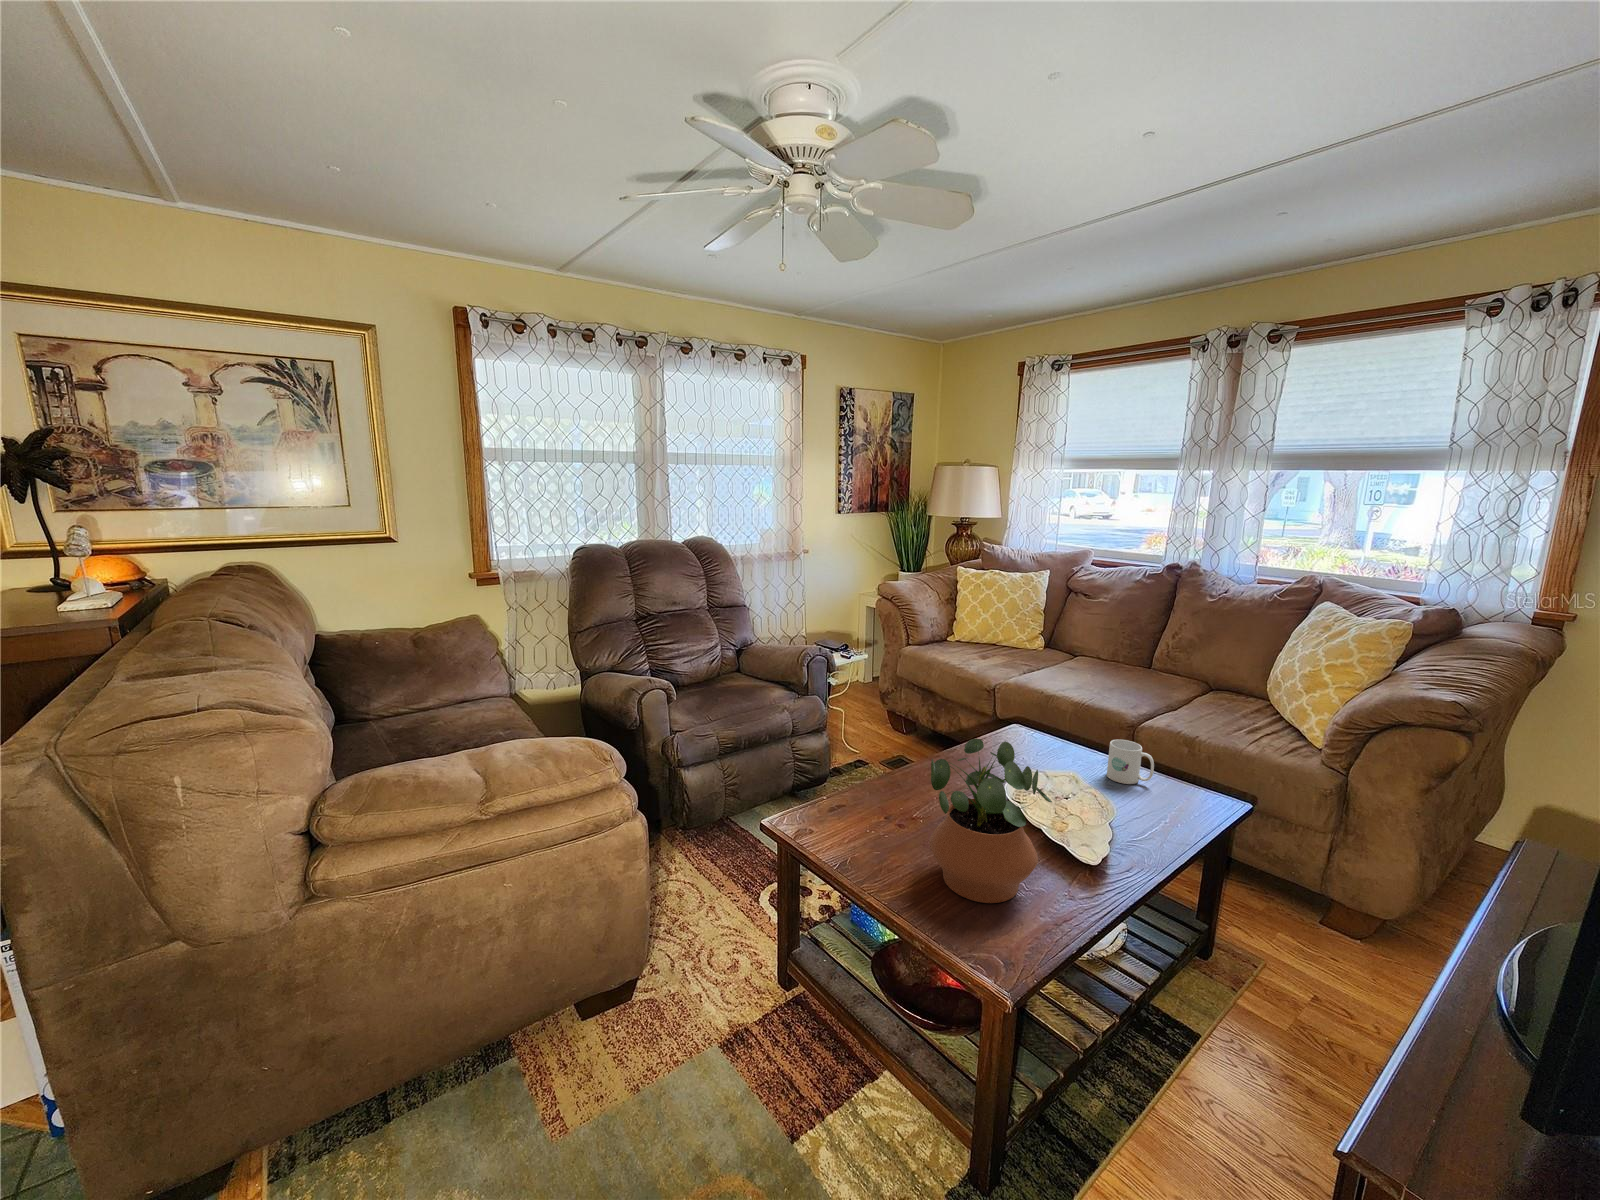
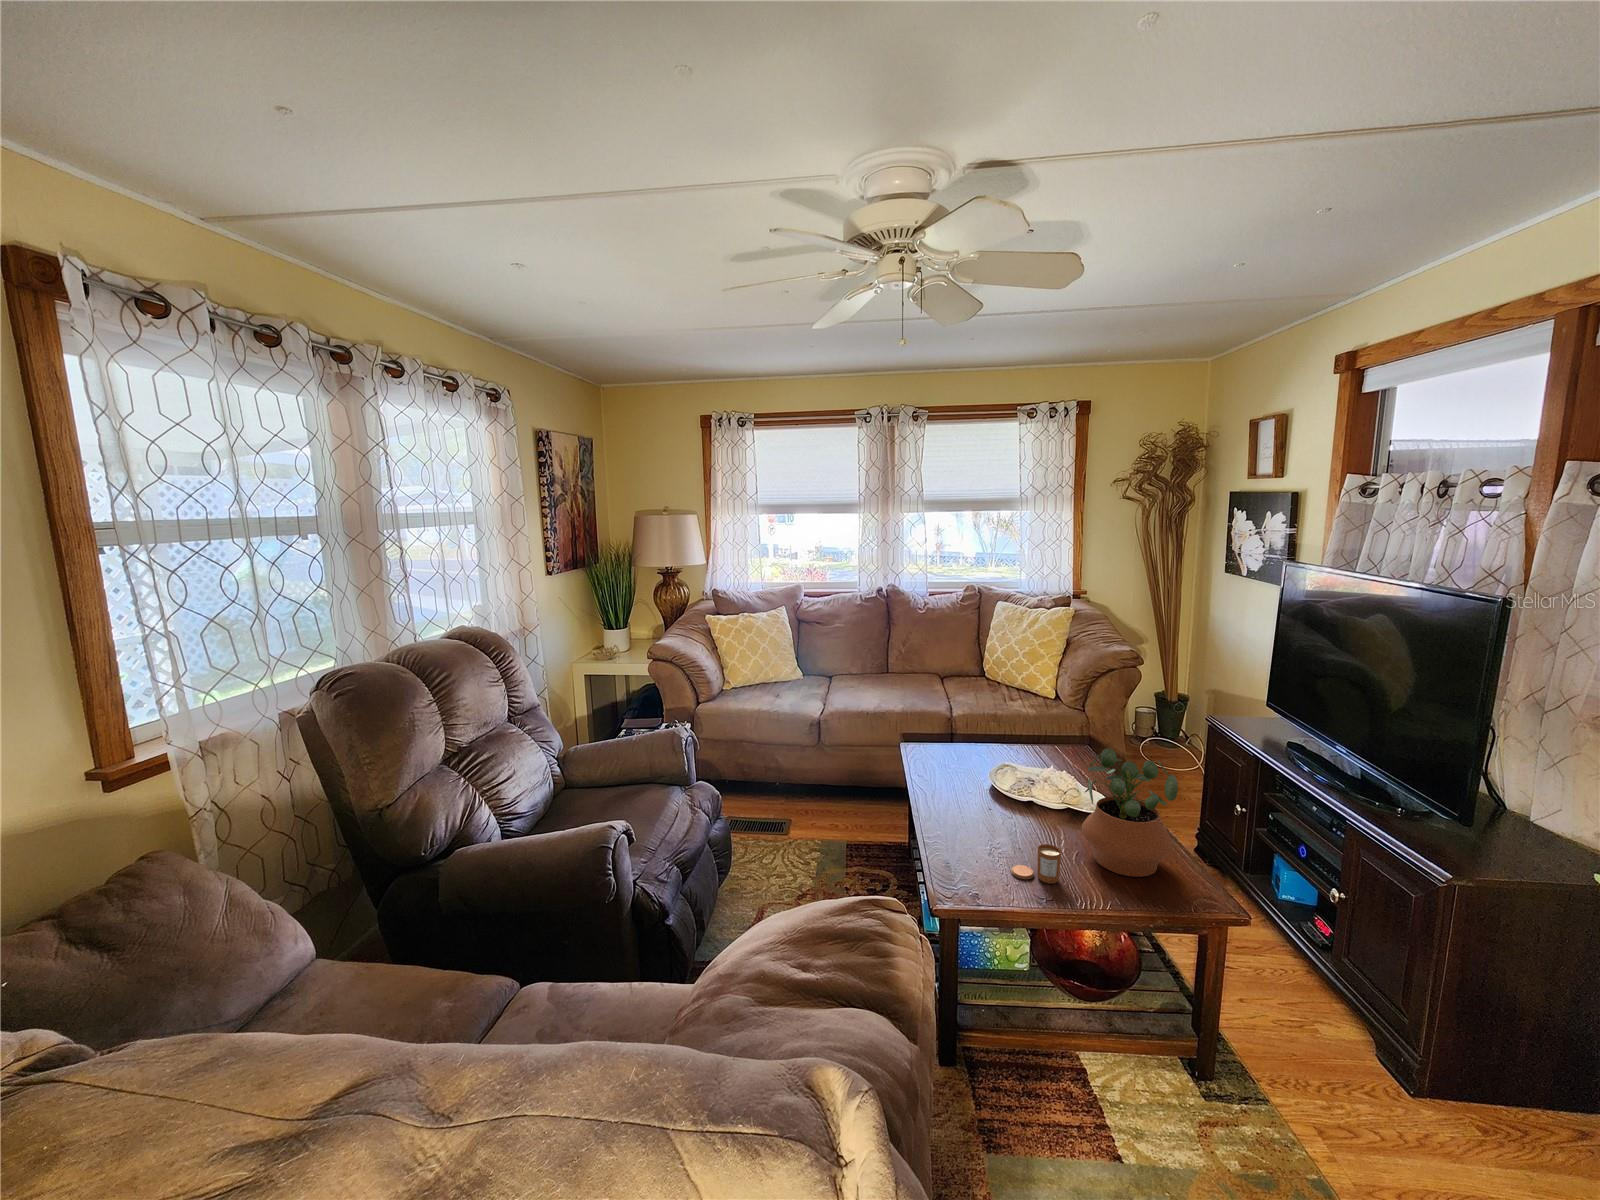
mug: present [1107,740,1154,784] -> none [1021,727,1053,759]
candle: none [848,811,884,854] -> present [1011,844,1061,884]

